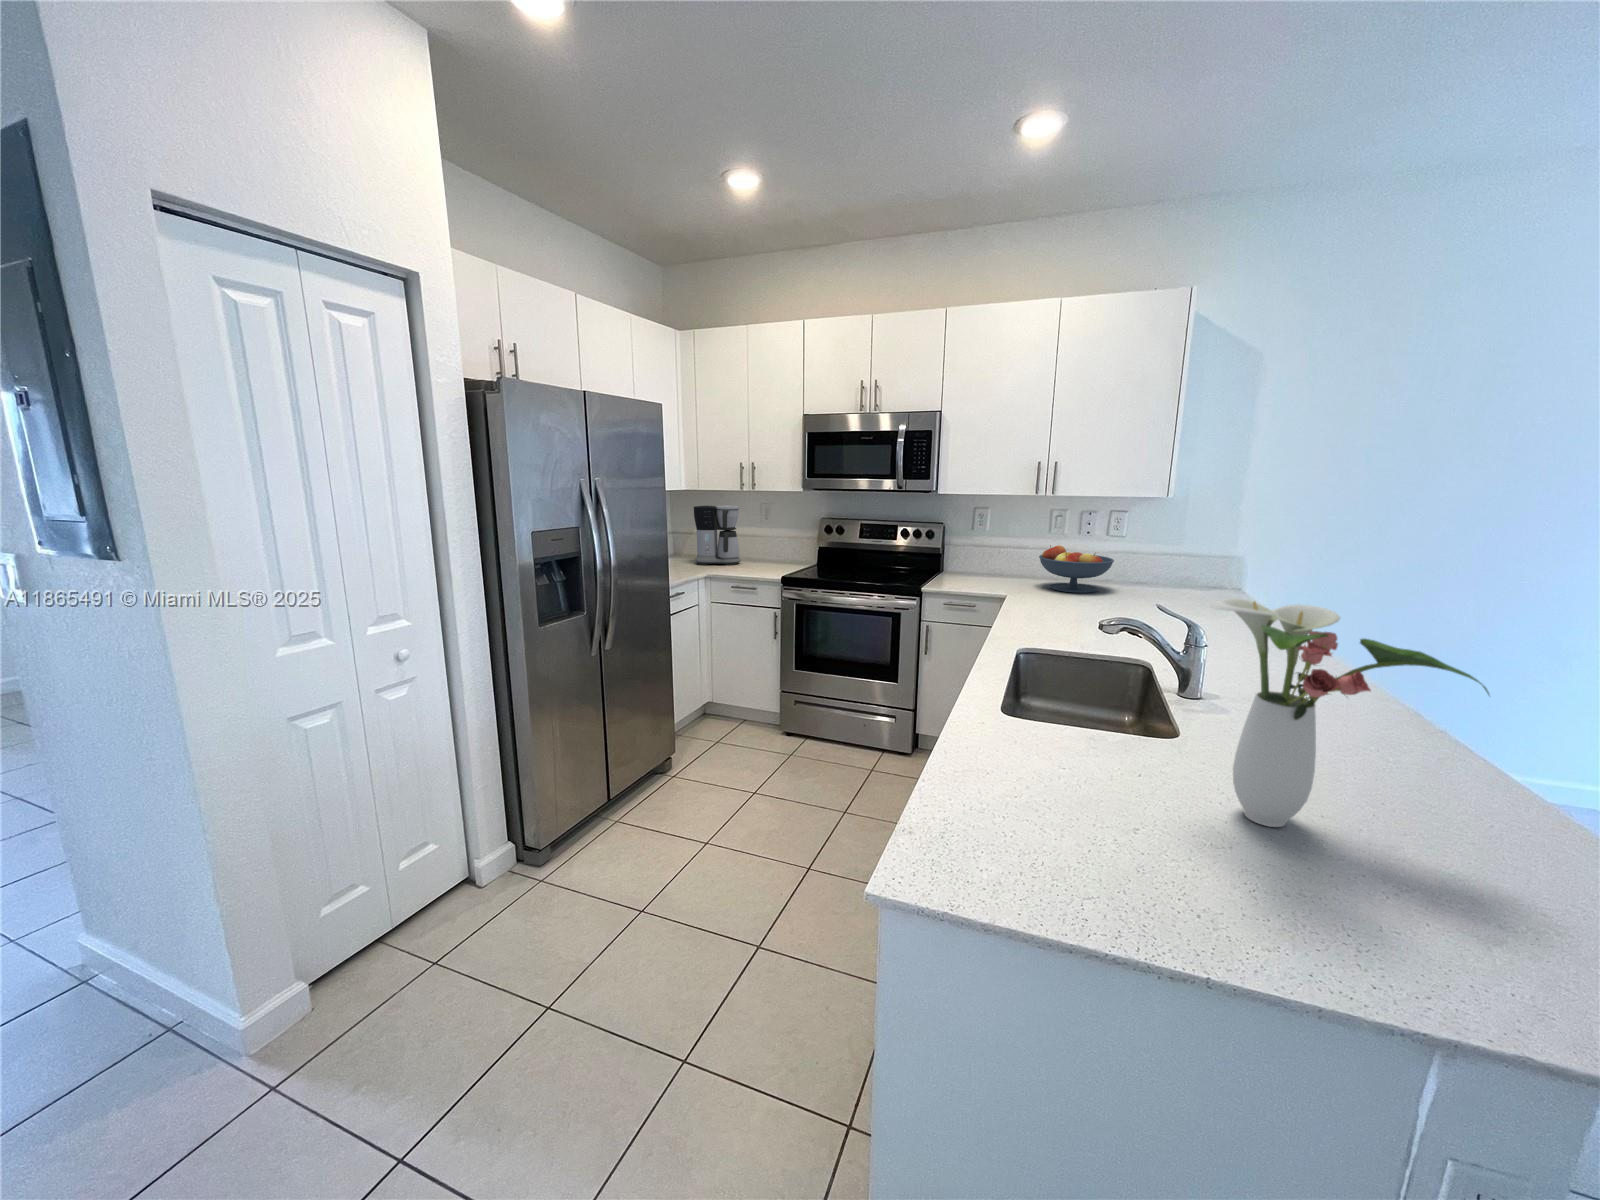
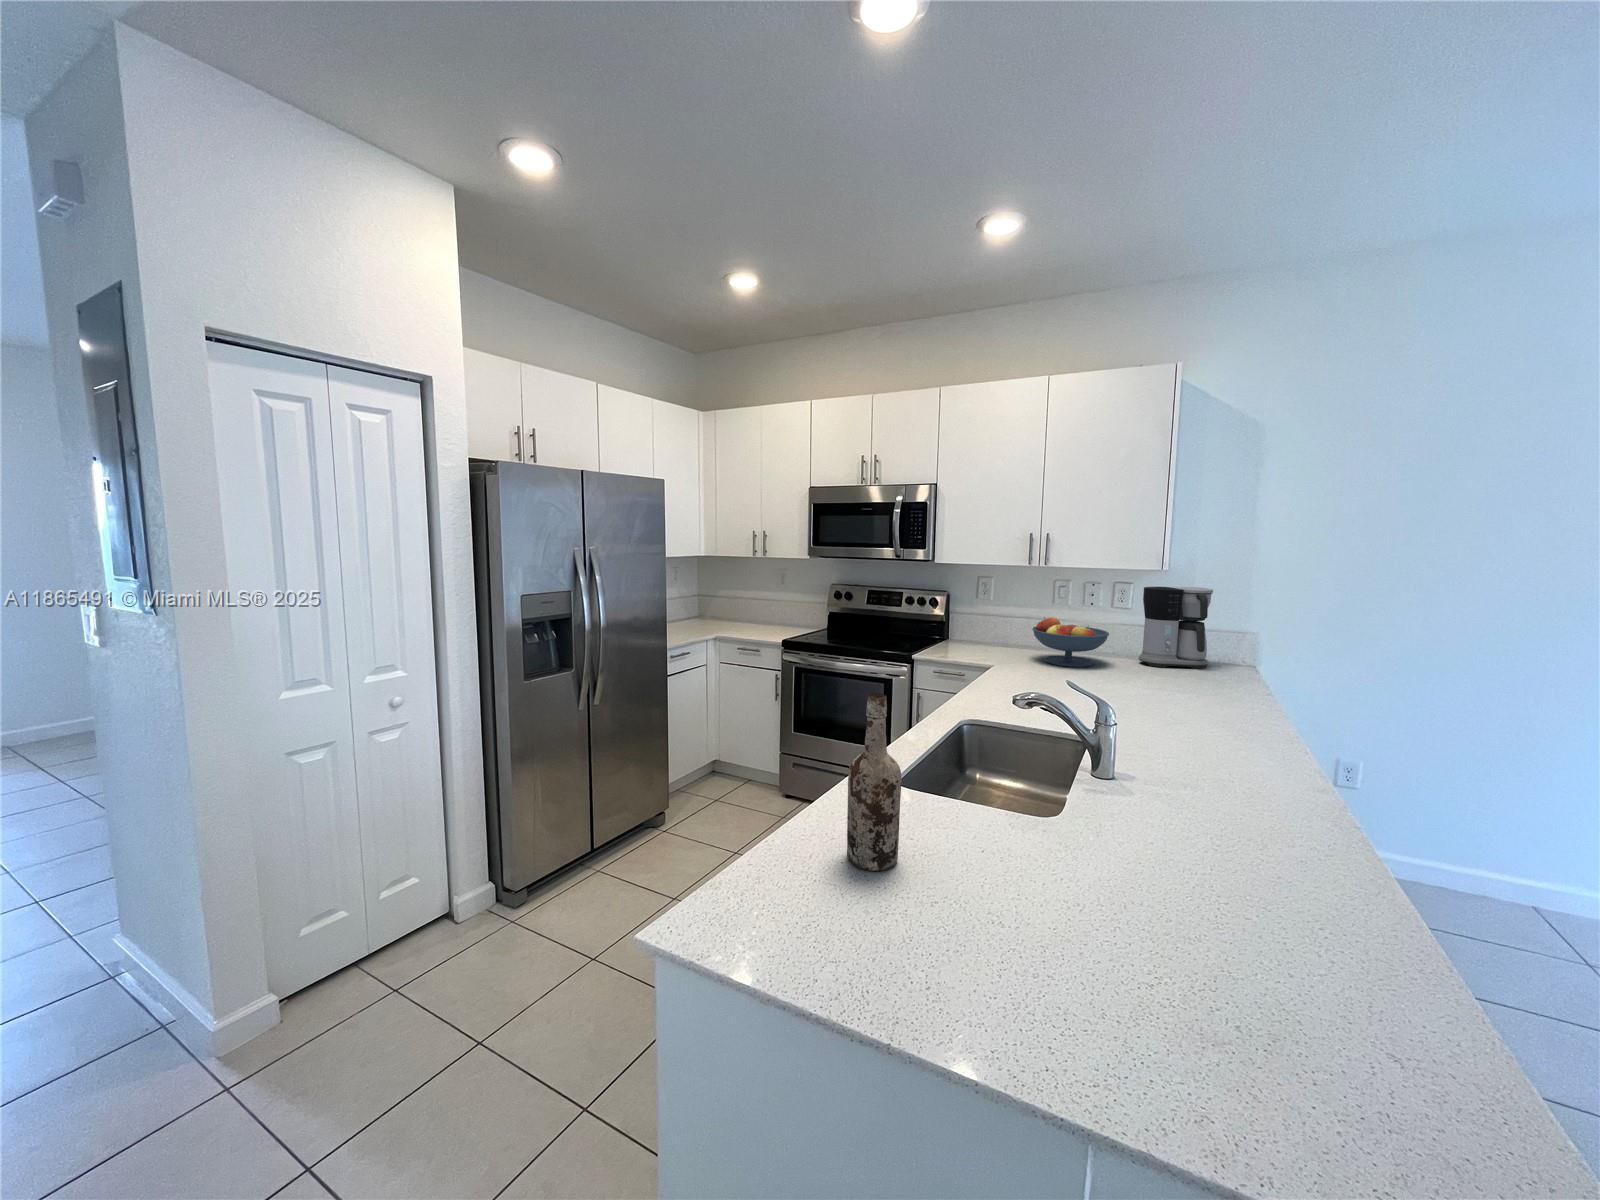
coffee maker: present [694,505,741,565] -> present [1139,587,1213,669]
flower arrangement: present [1210,598,1489,827] -> none [1006,685,1246,924]
wine bottle: none [1014,615,1078,794] -> present [847,693,901,871]

